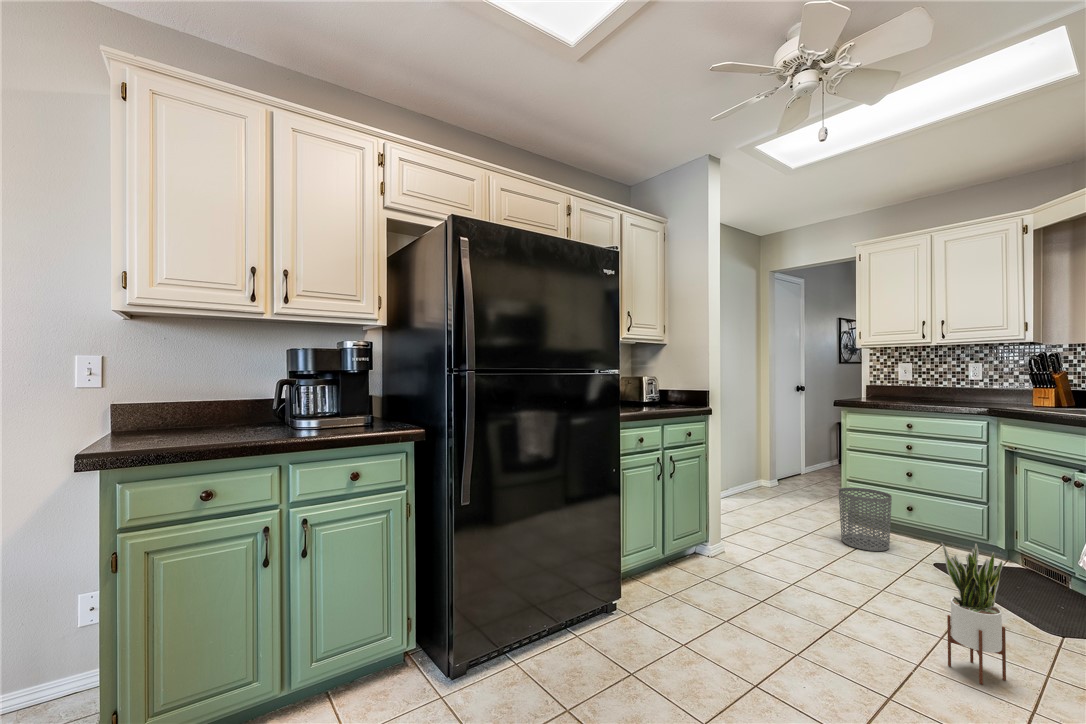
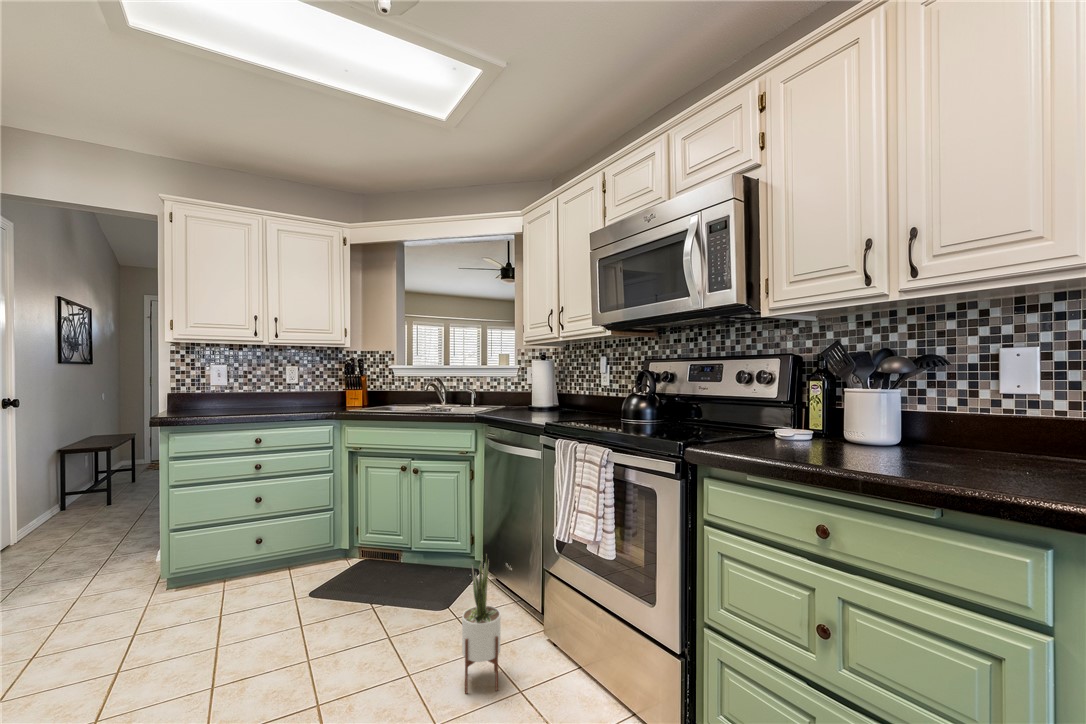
waste bin: present [839,487,892,551] -> none [195,529,265,619]

